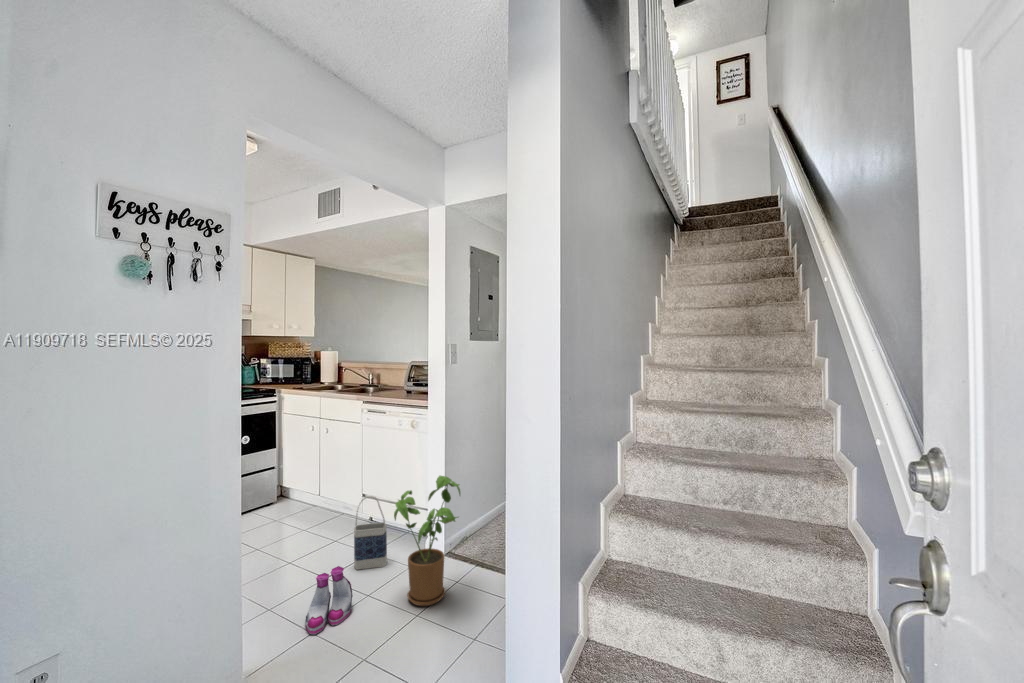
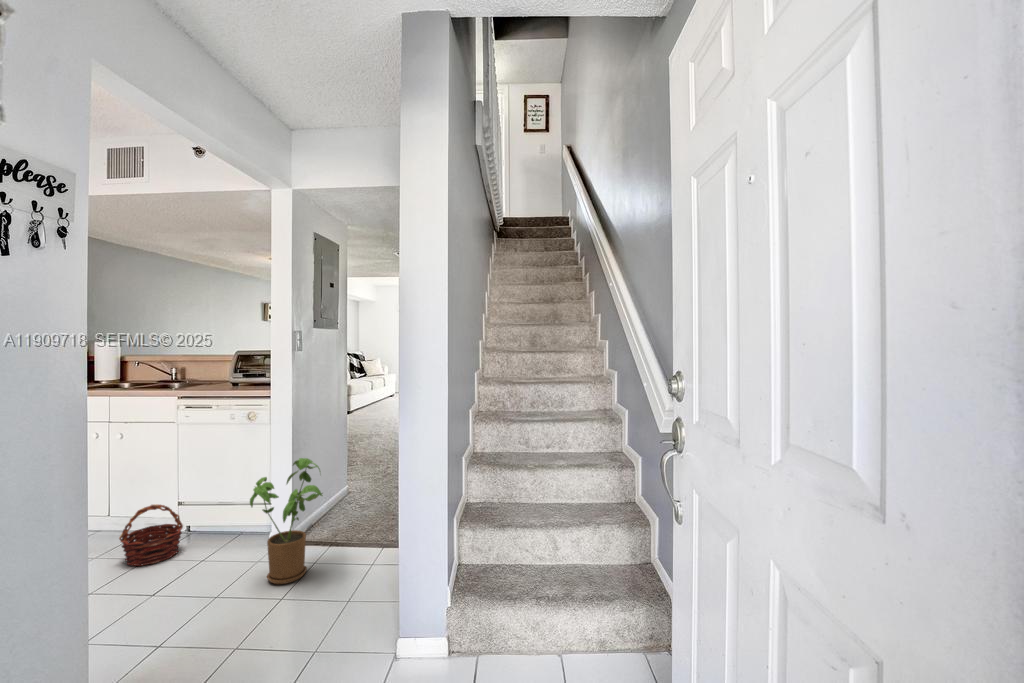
bag: present [354,496,387,570] -> none [189,492,229,572]
basket: none [310,498,359,553] -> present [119,504,183,566]
boots: present [305,566,353,634] -> none [154,560,207,631]

